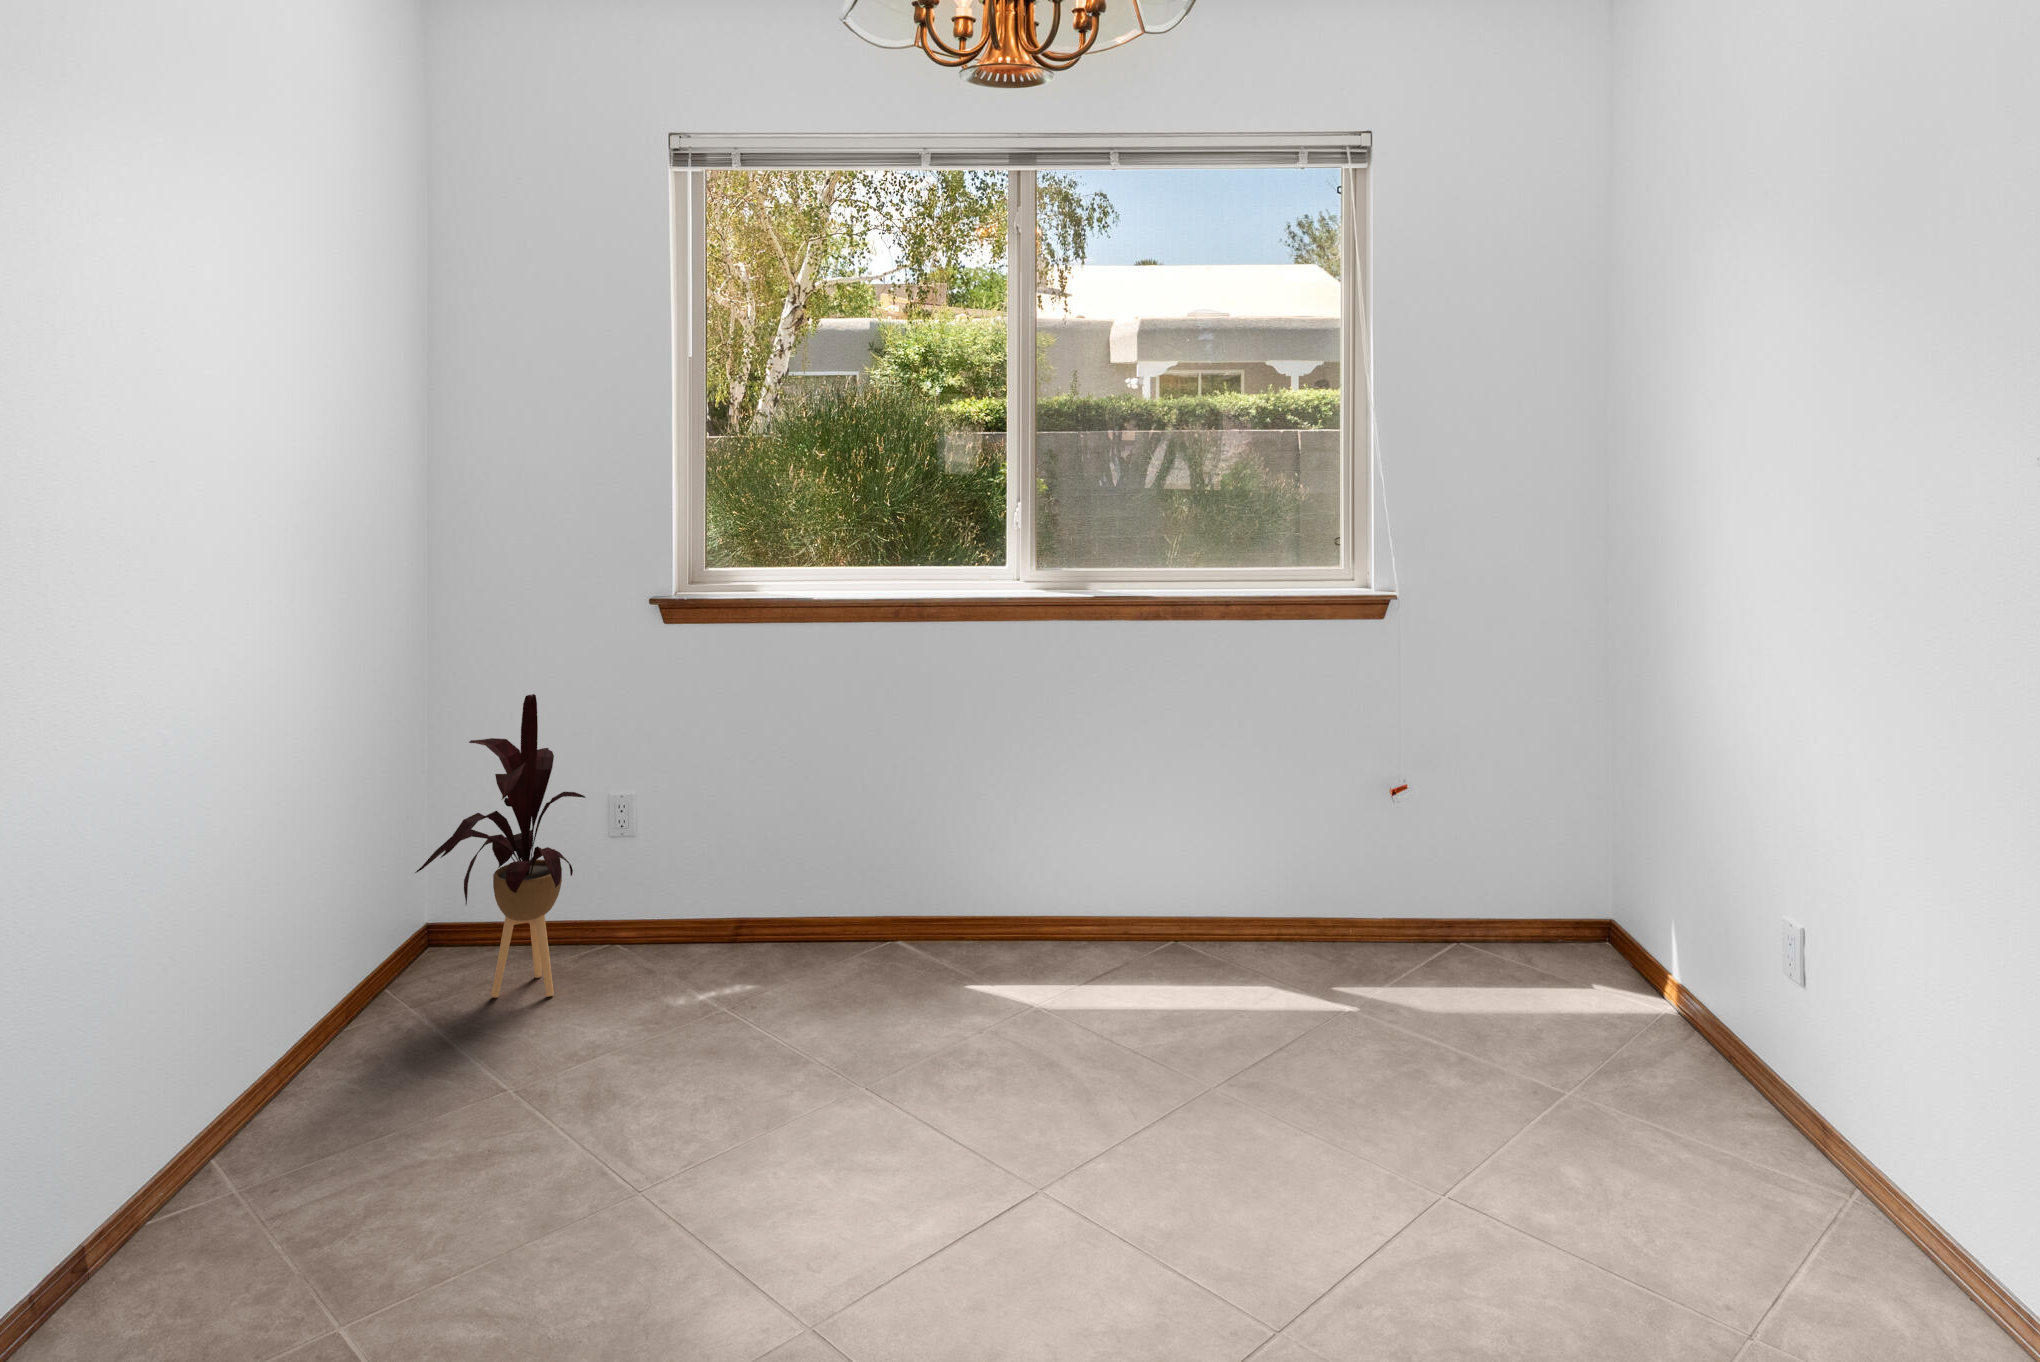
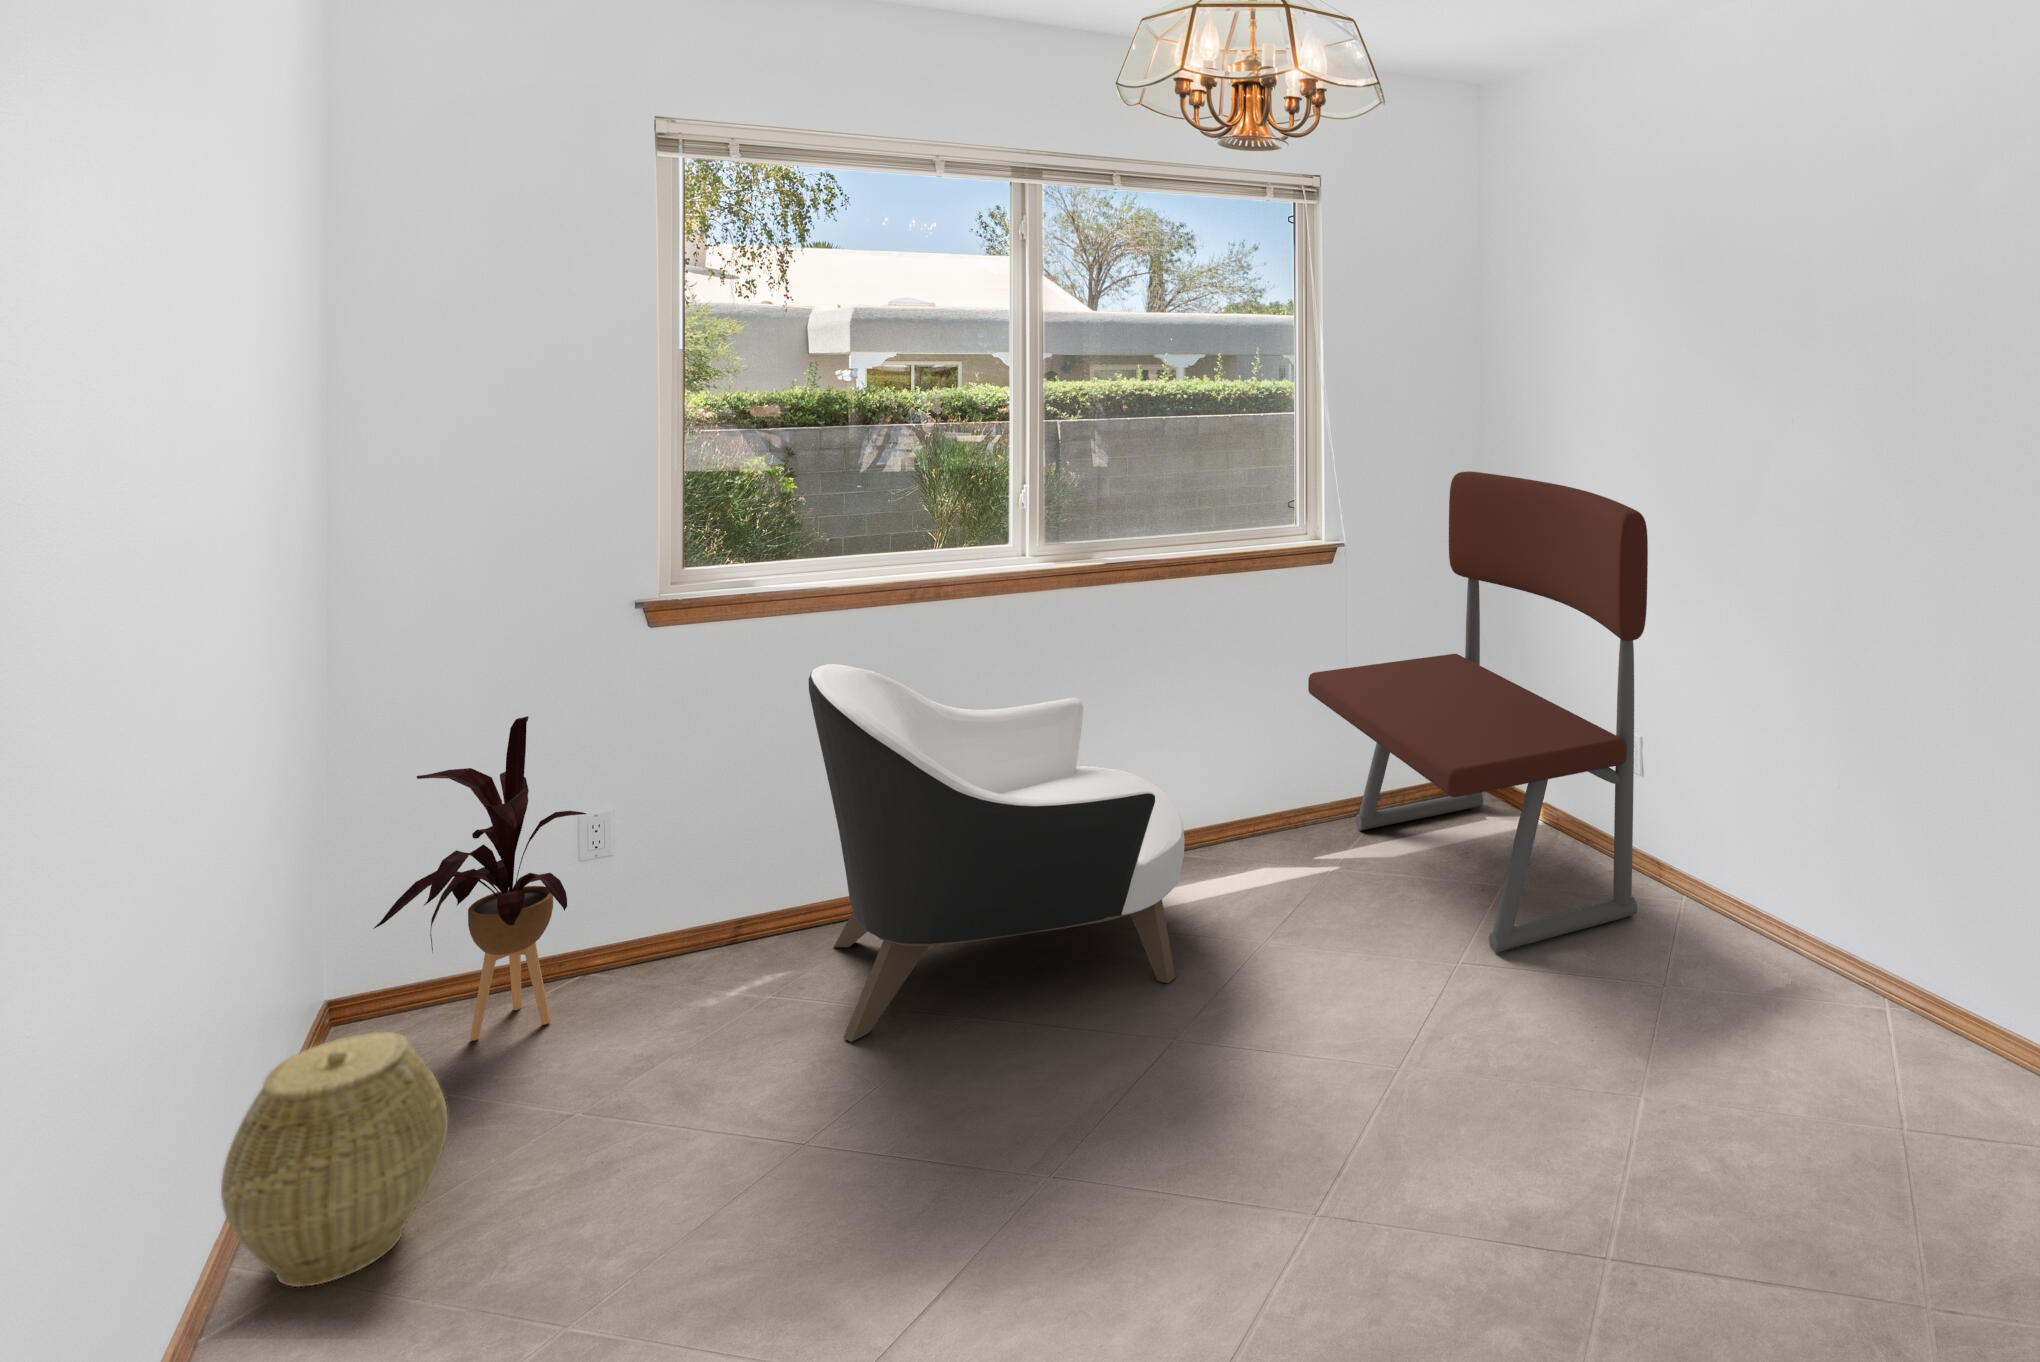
bench: none [1344,512,1763,1167] -> present [1308,471,1648,952]
armchair: none [755,676,1143,1101] -> present [809,664,1184,1042]
woven basket: none [224,961,396,1182] -> present [221,1032,448,1287]

